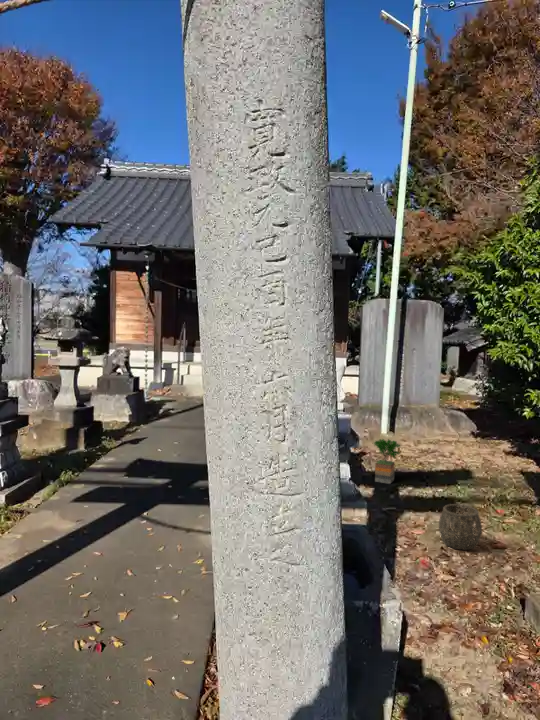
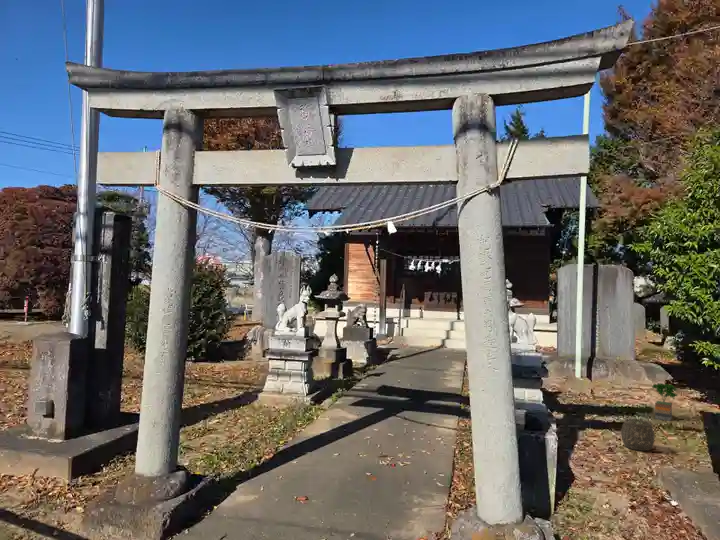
potted tree: present [374,439,400,484] -> present [652,383,677,421]

